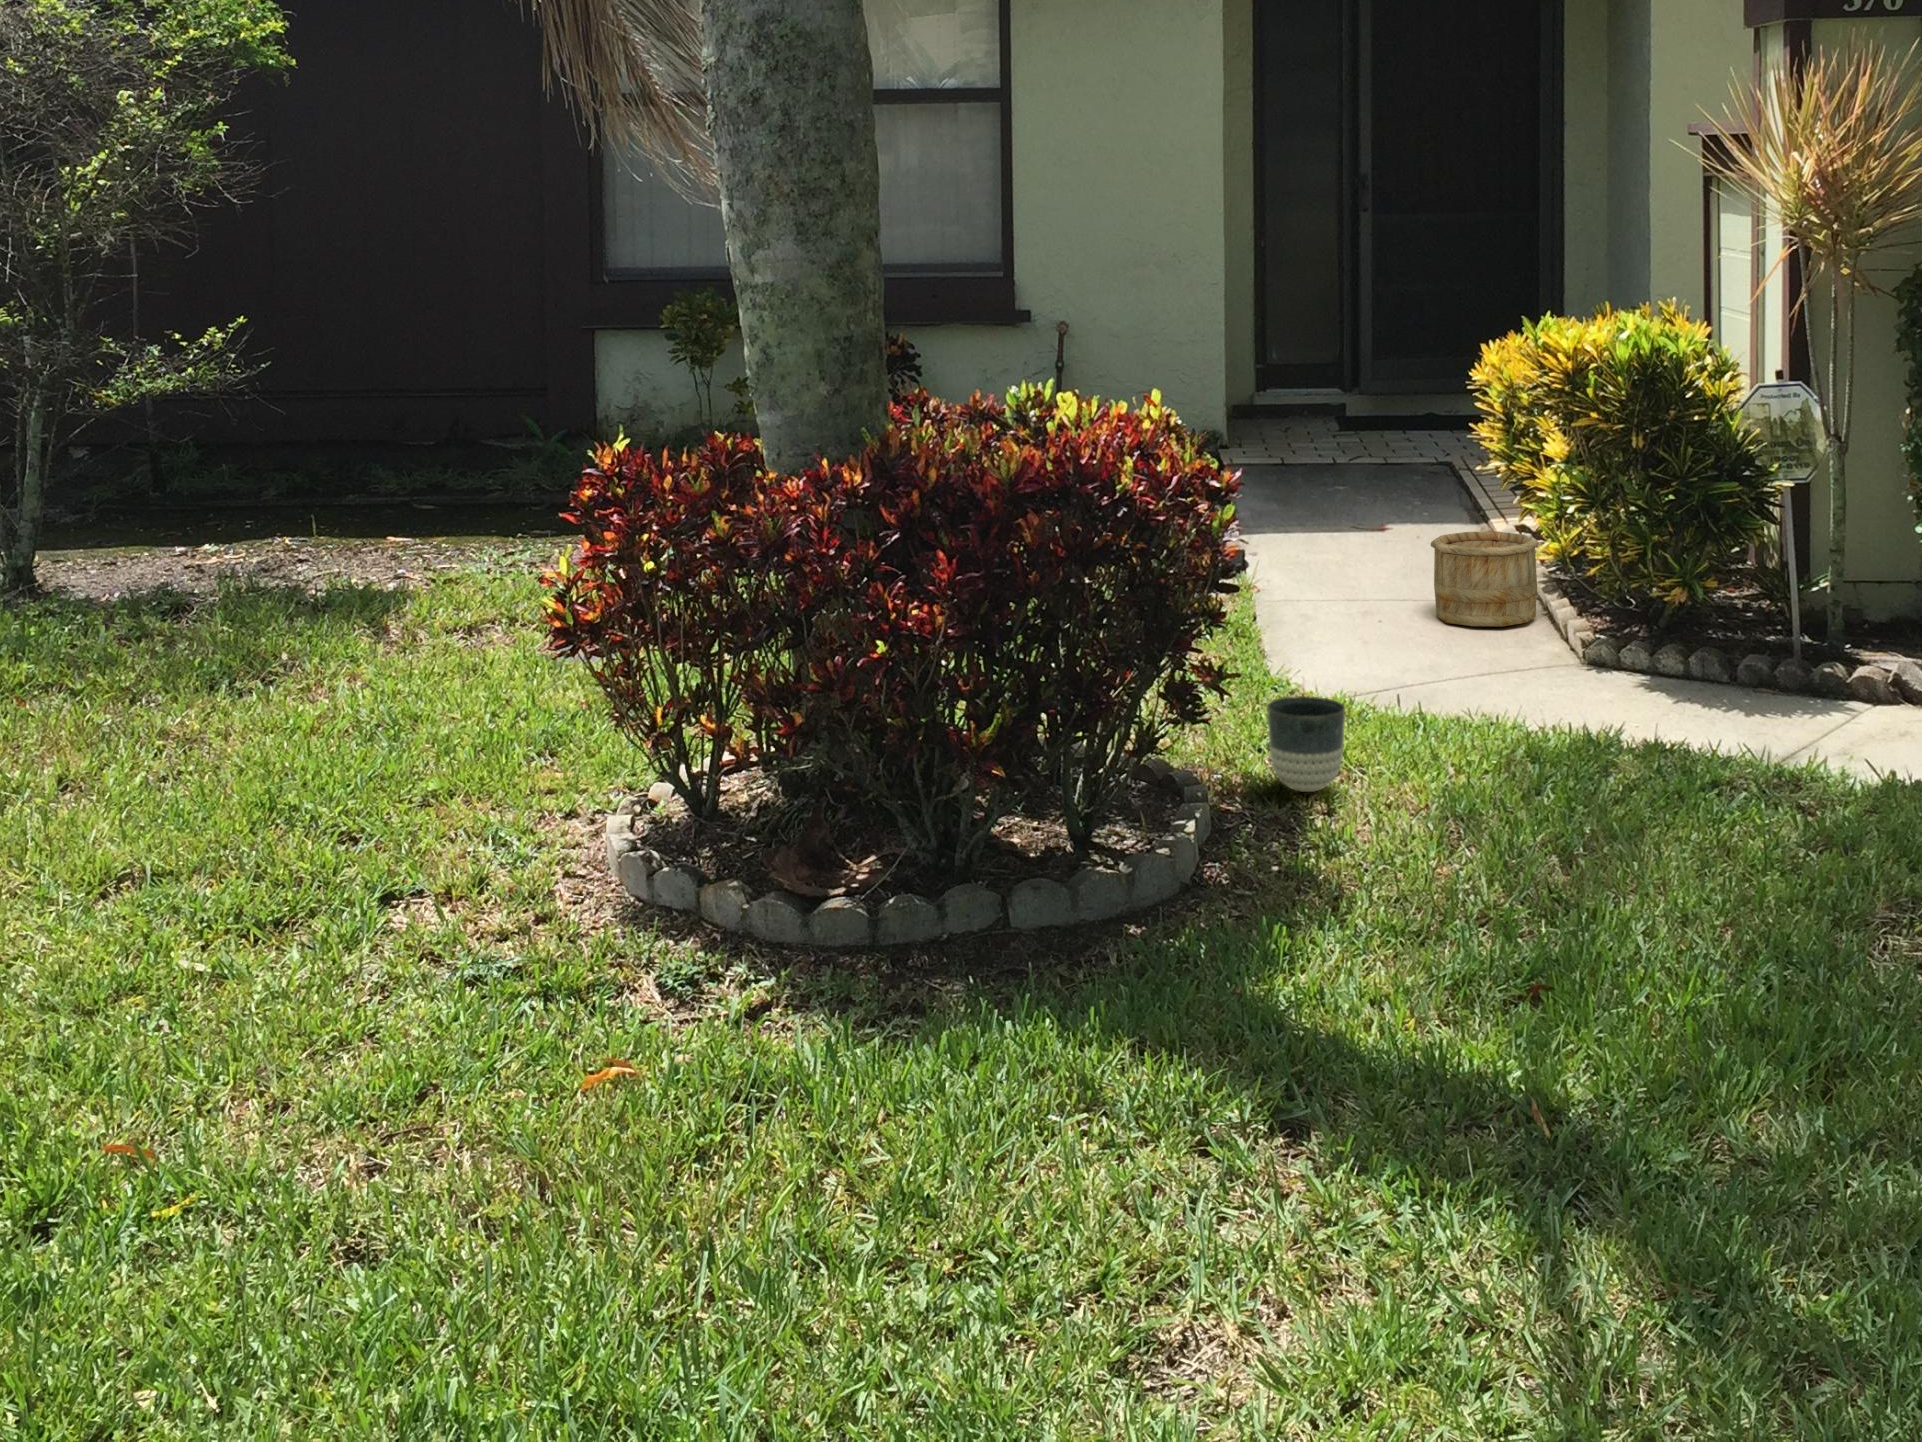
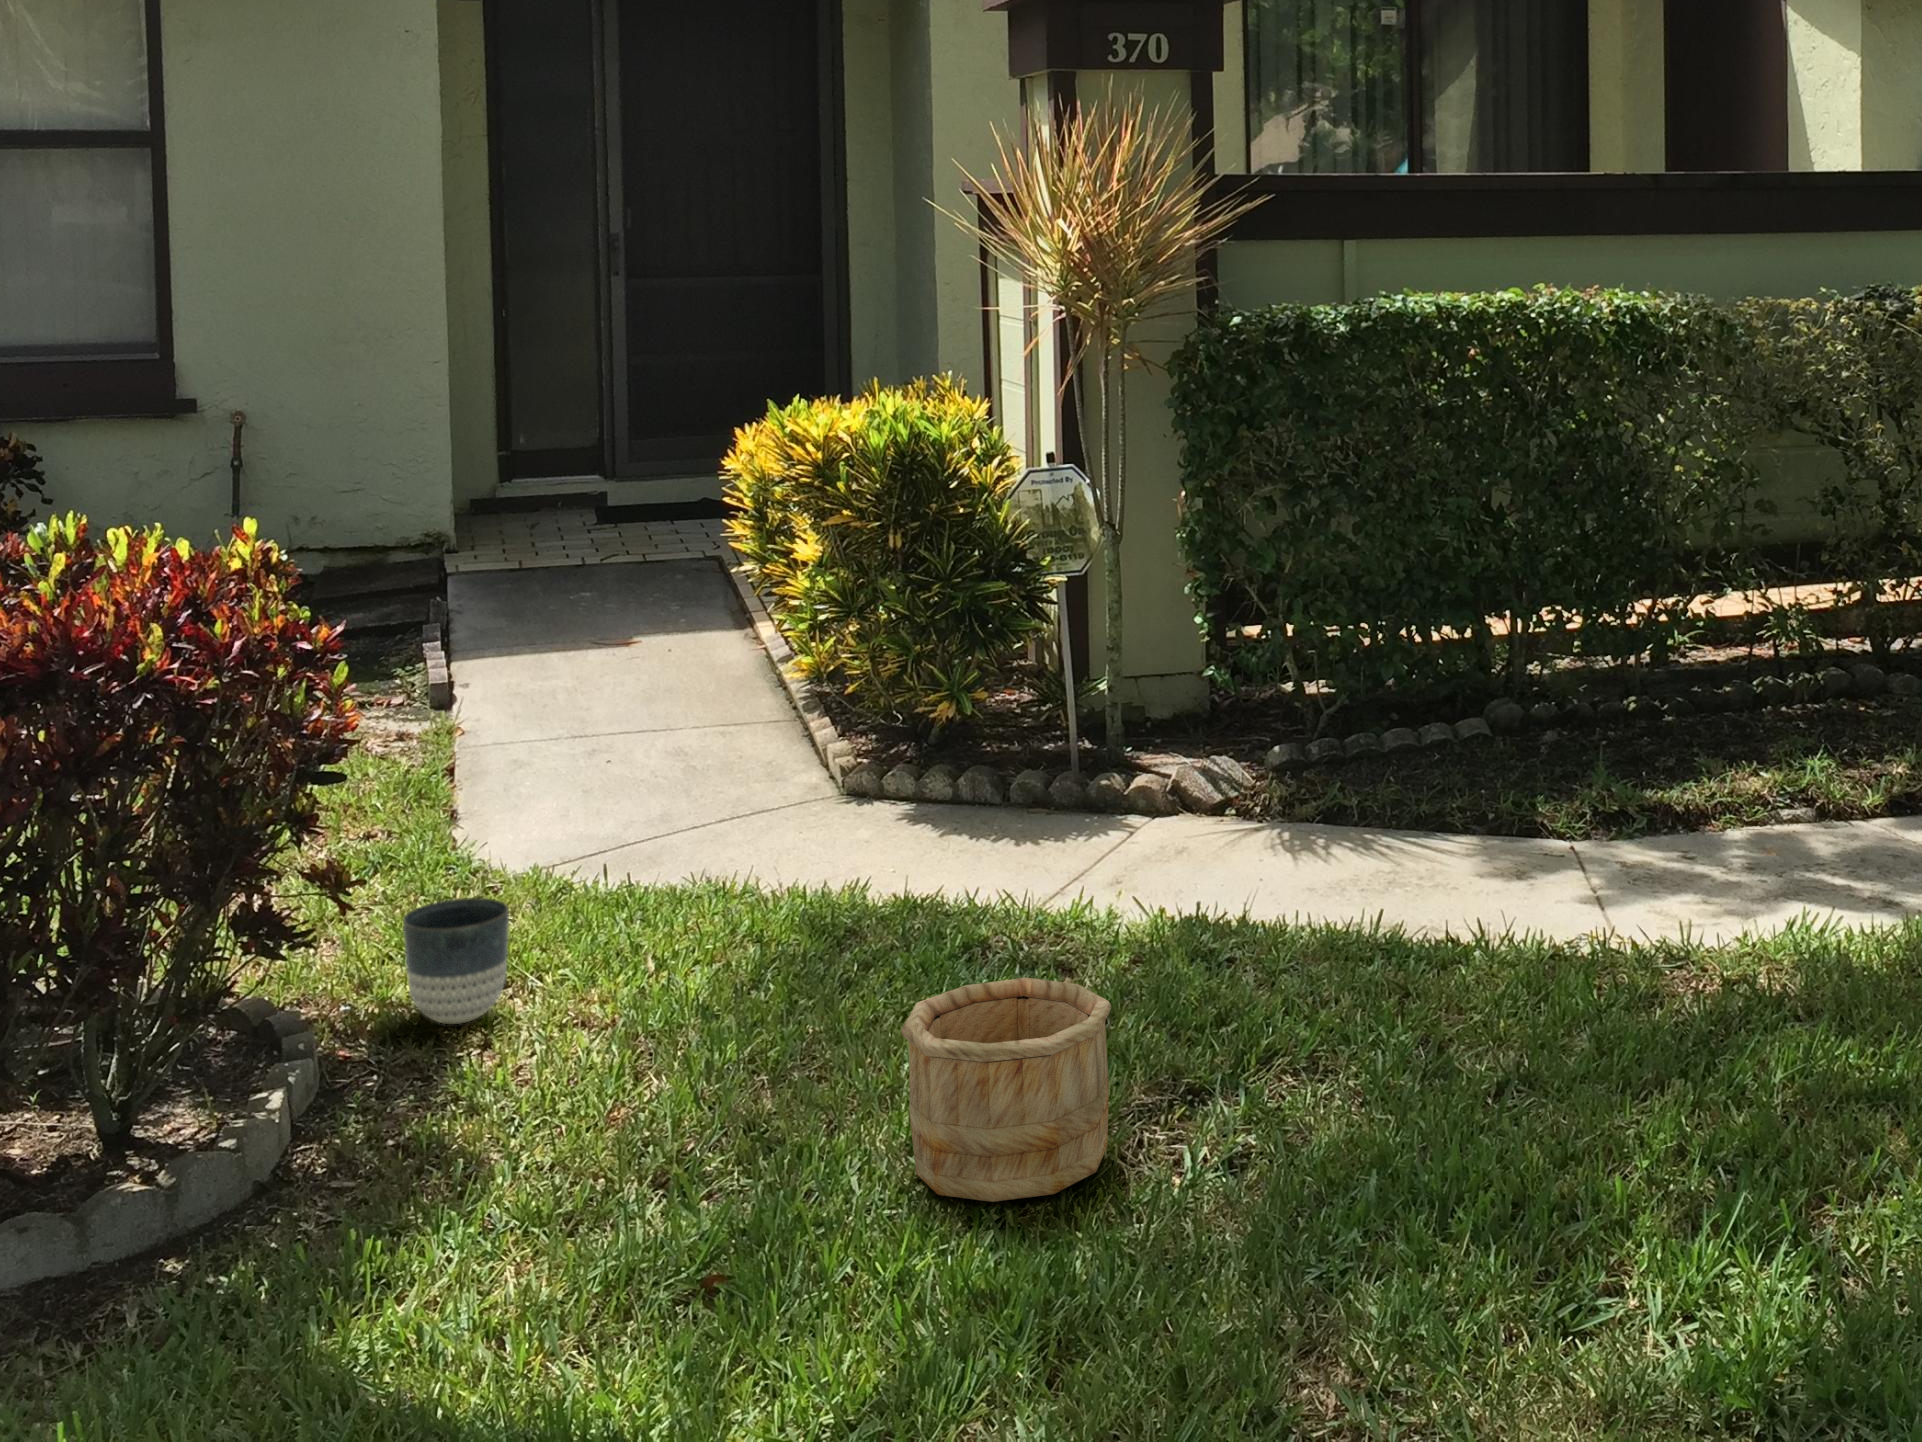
wooden bucket: present [1431,531,1539,626] -> present [901,978,1111,1202]

